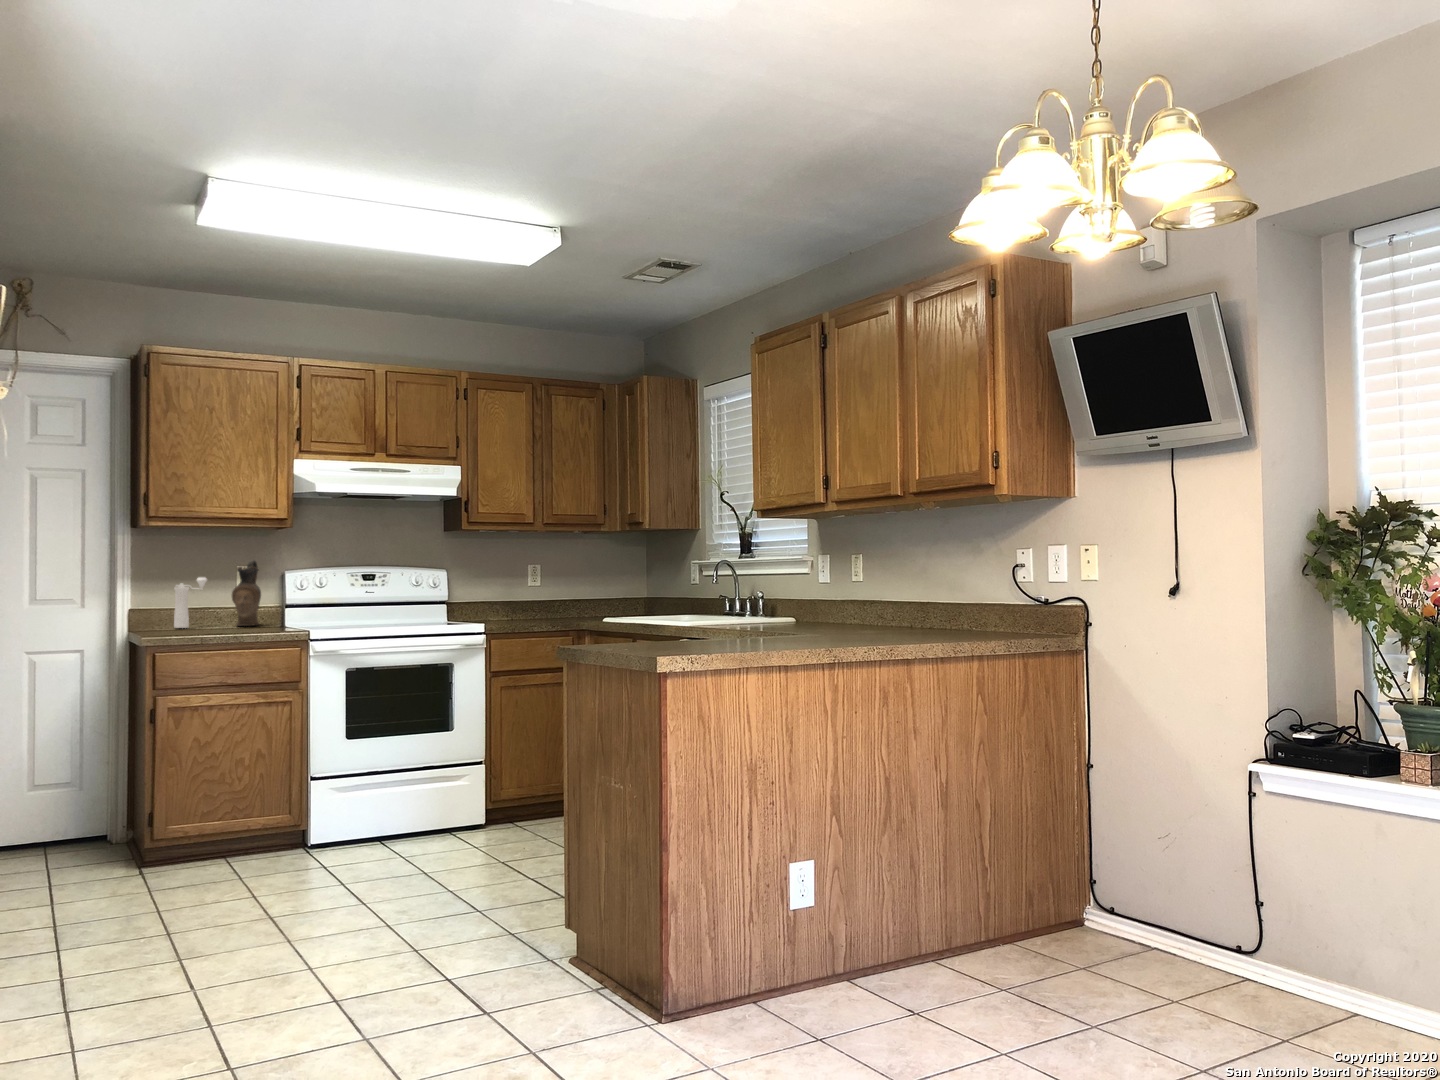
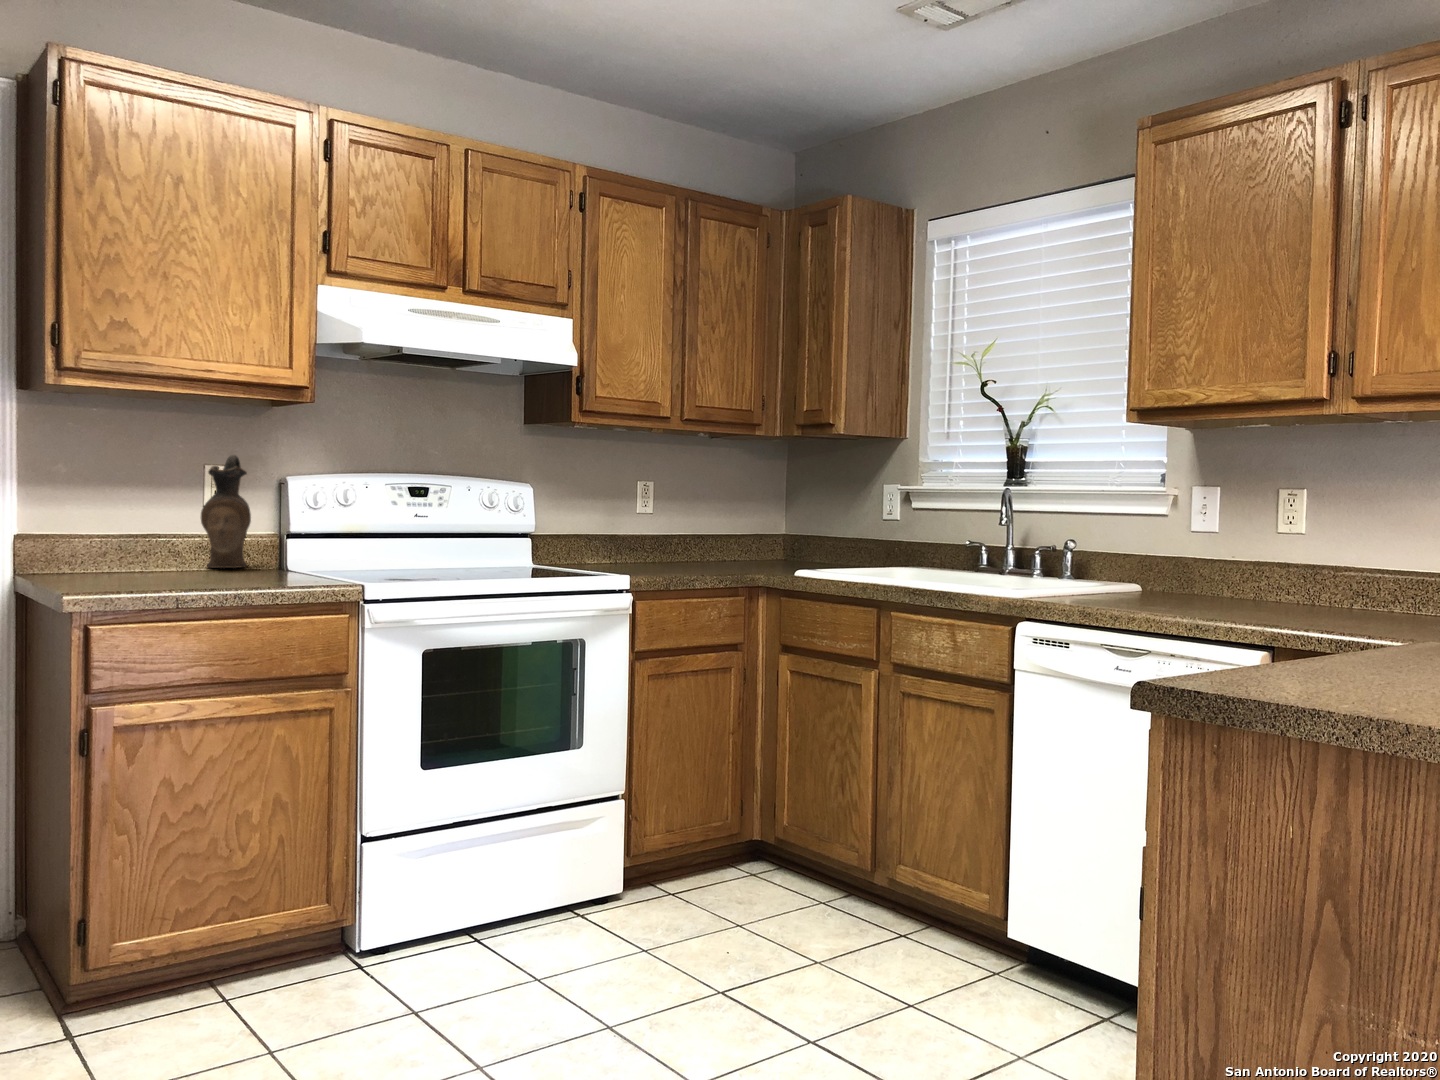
pepper mill: present [174,577,207,628] -> none [99,482,156,570]

